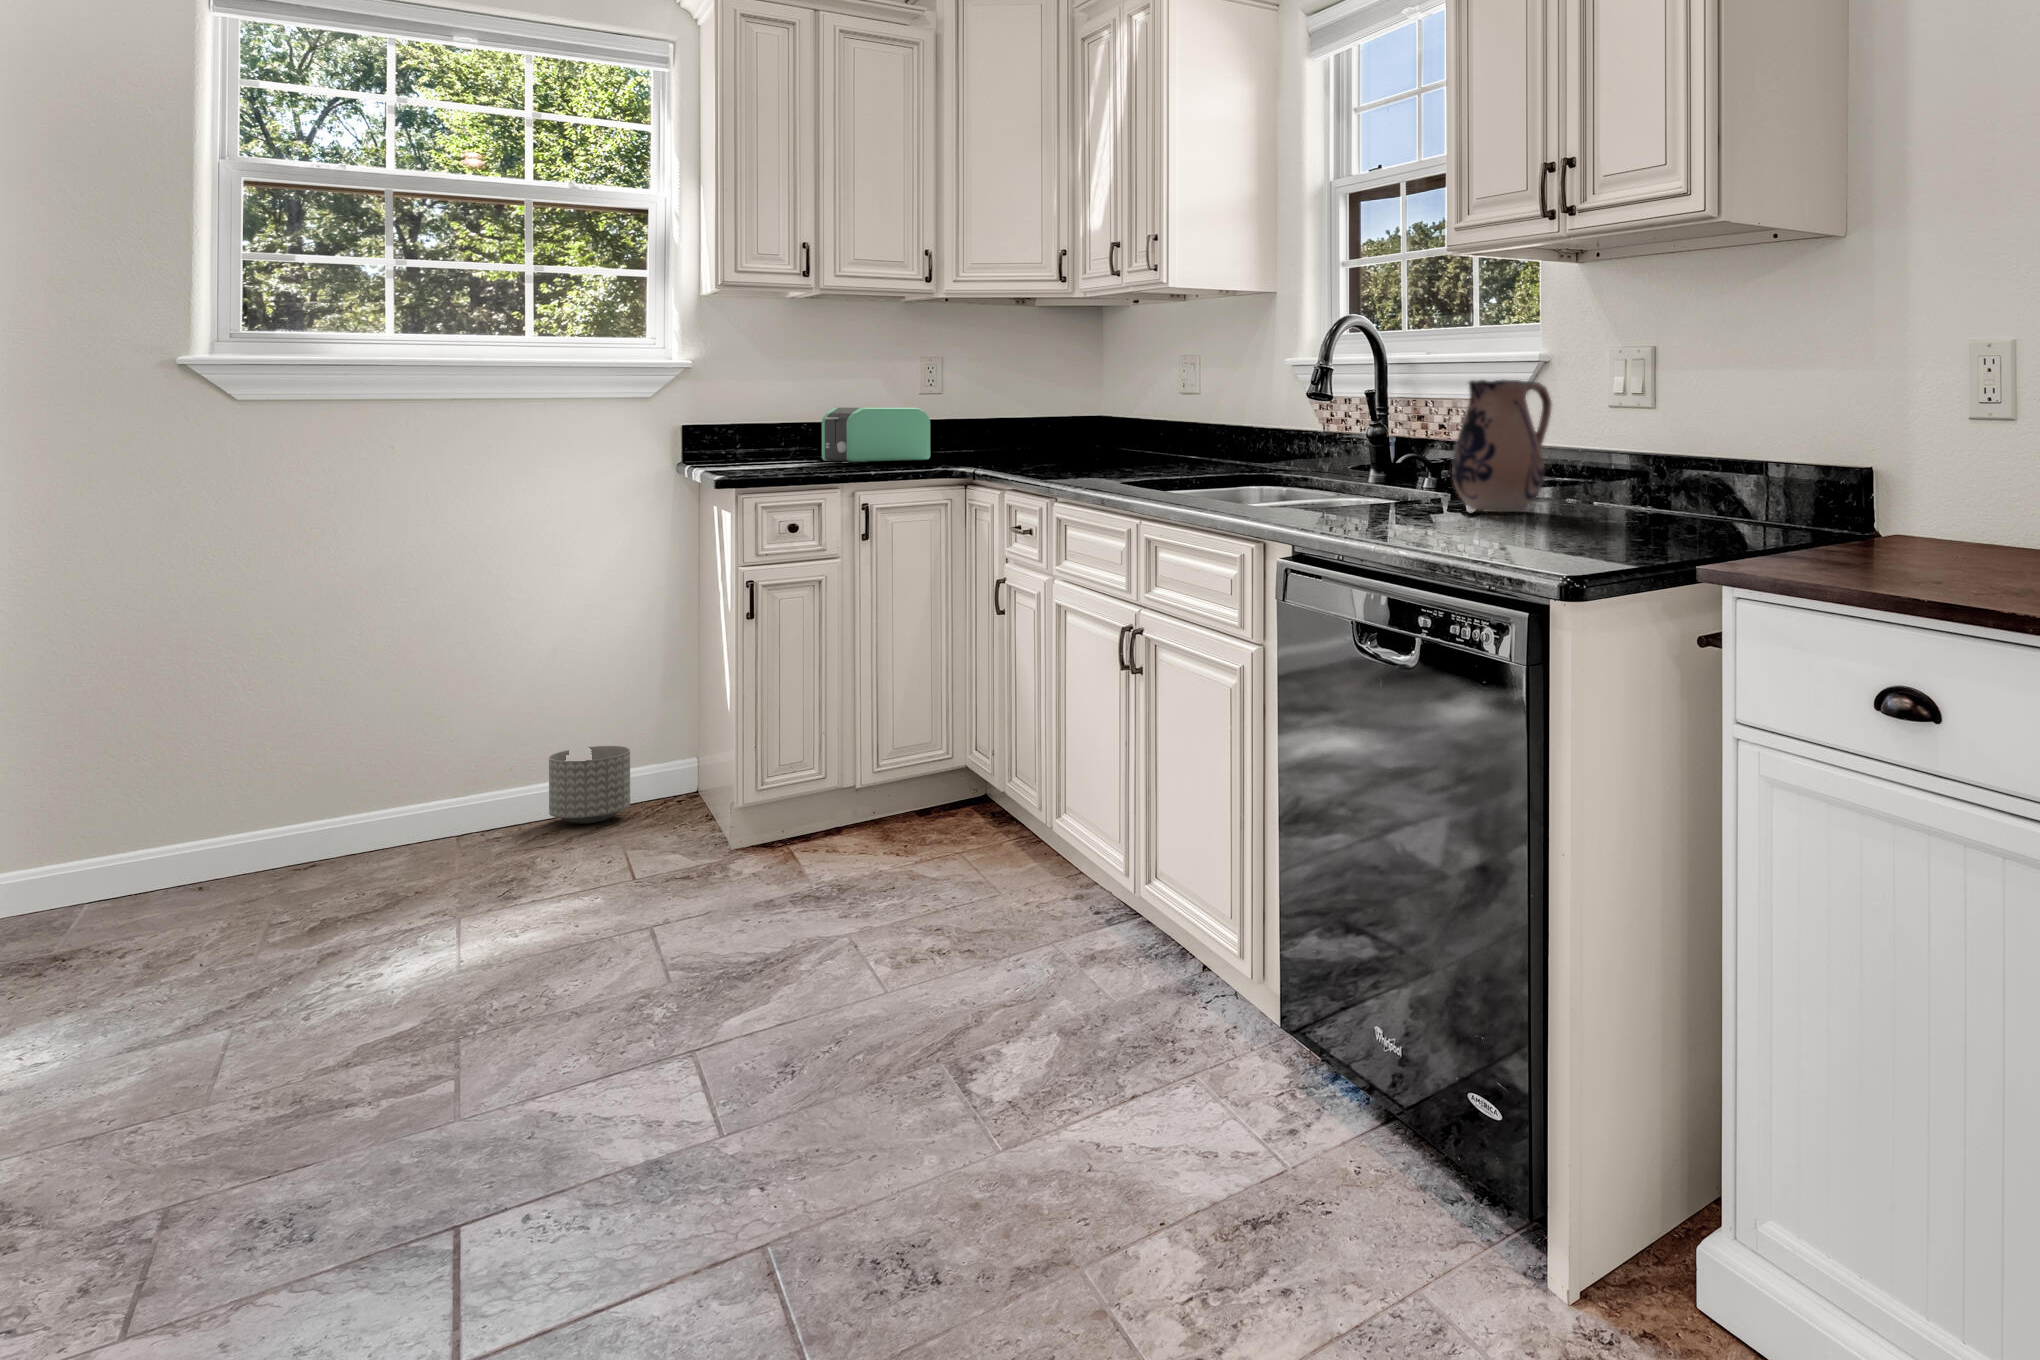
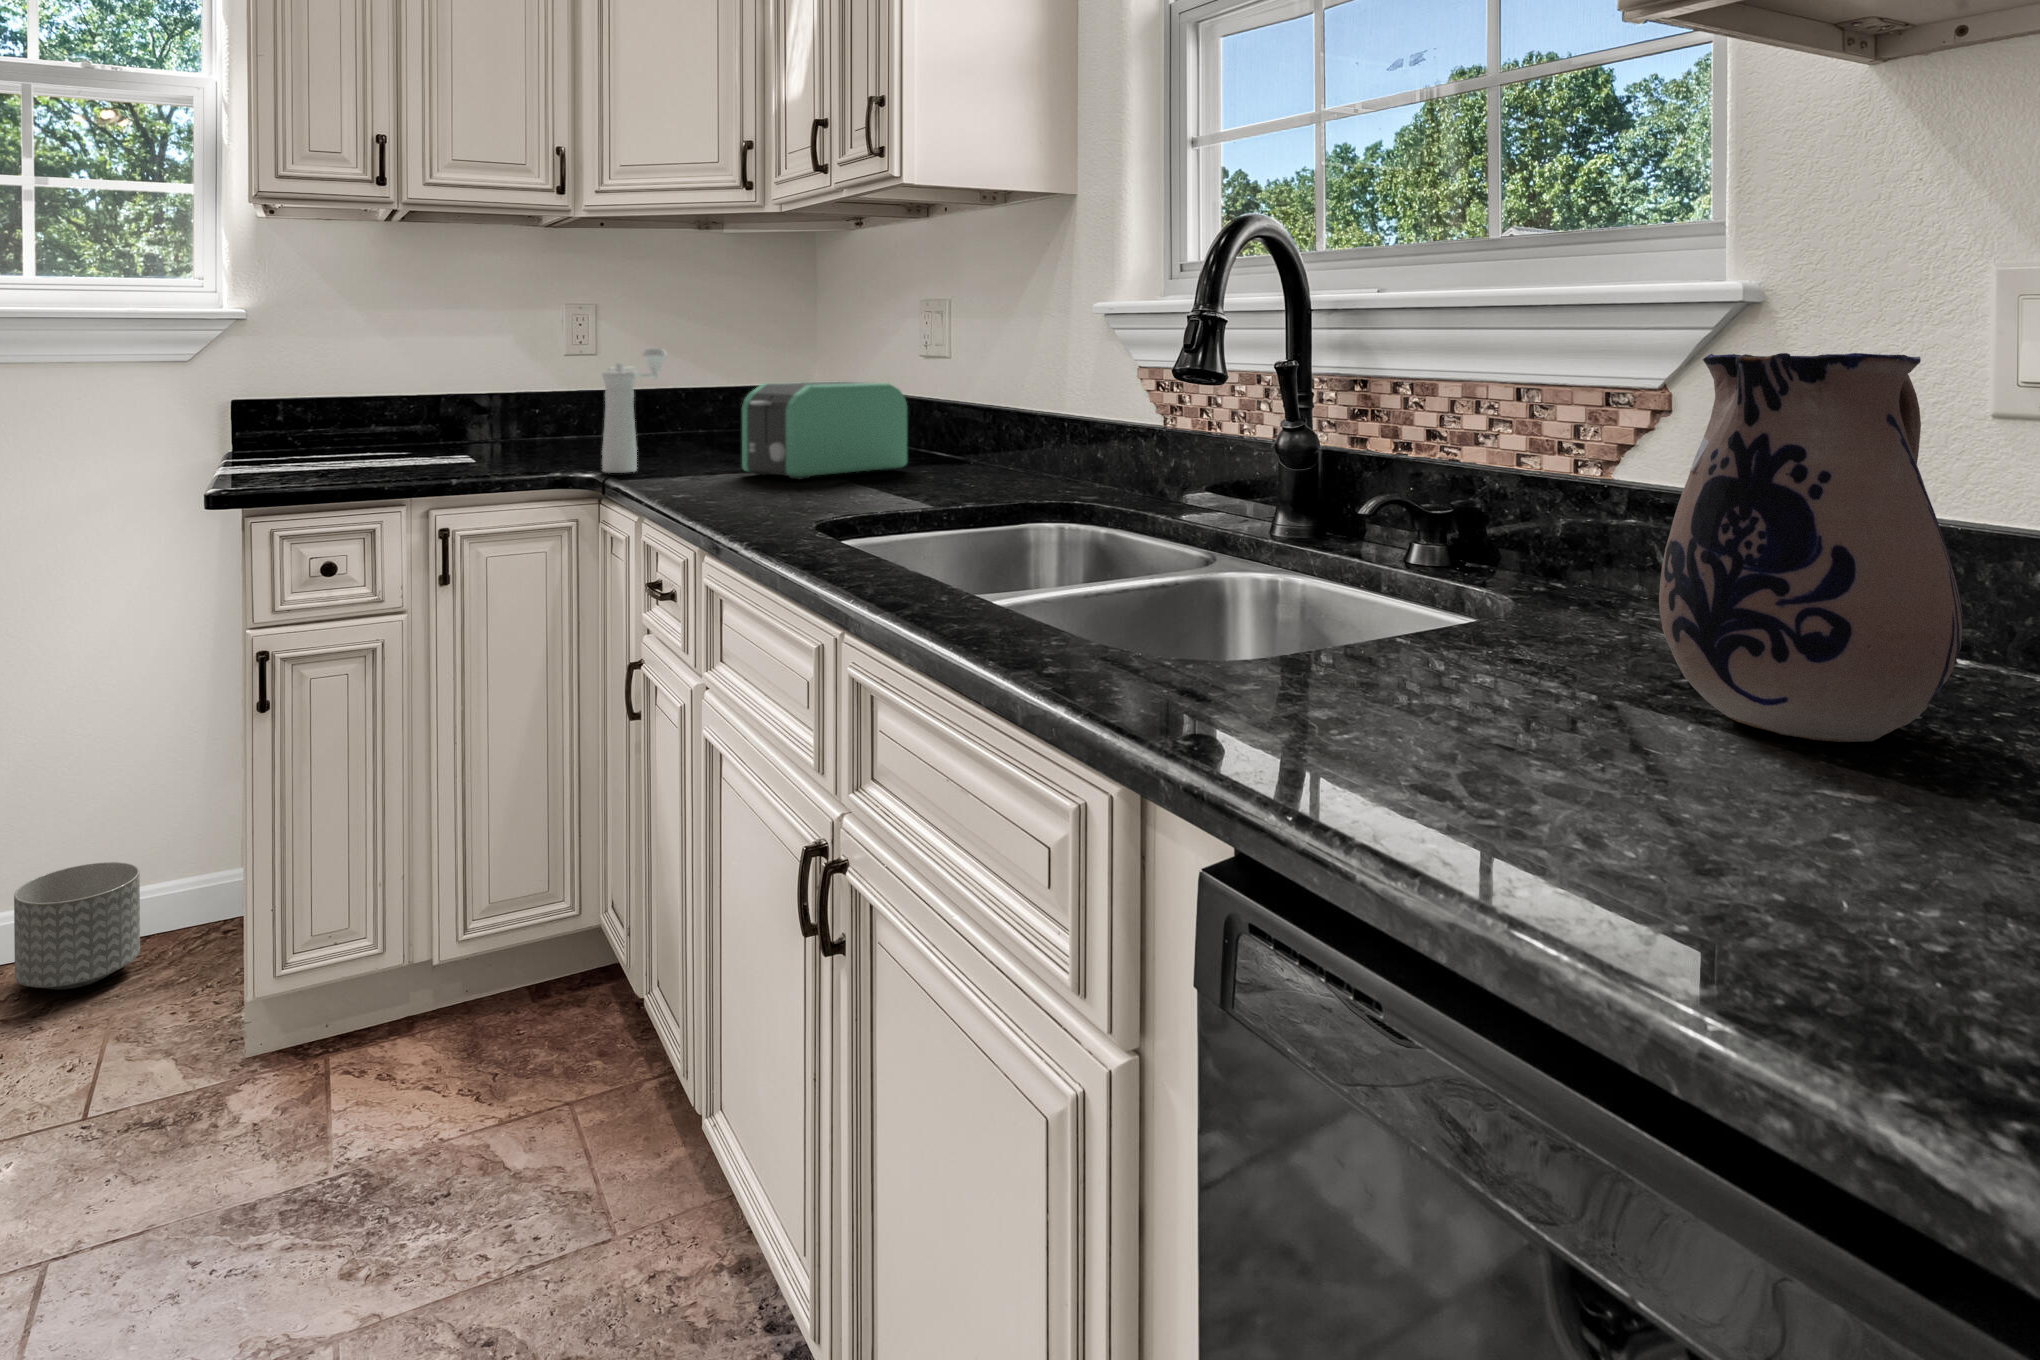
pepper mill: none [966,389,1007,469] -> present [602,349,667,473]
toaster: present [822,408,930,463] -> present [742,382,907,480]

